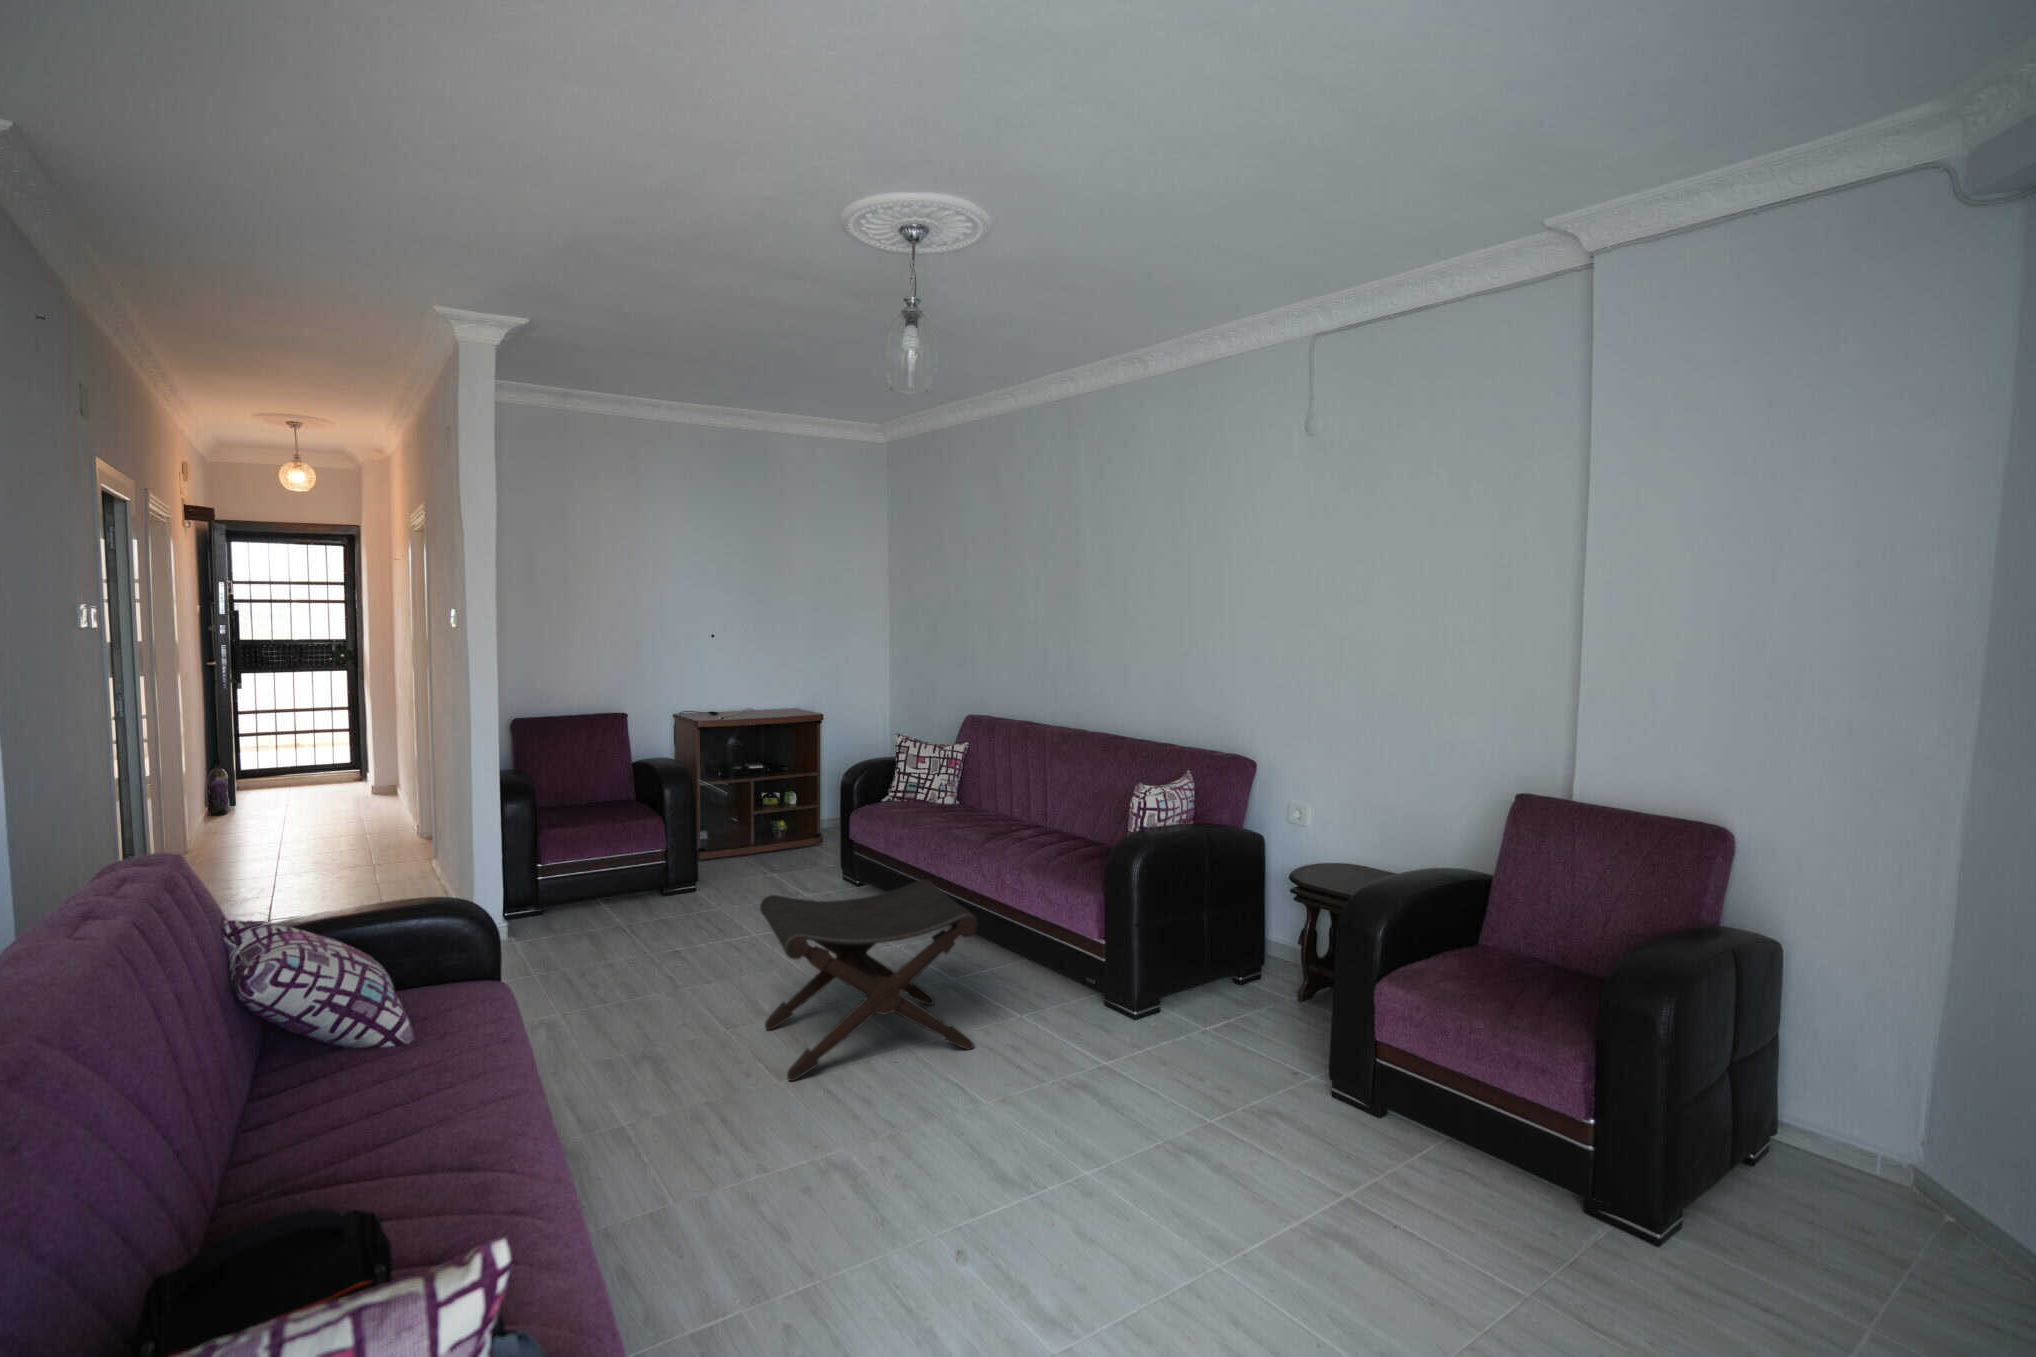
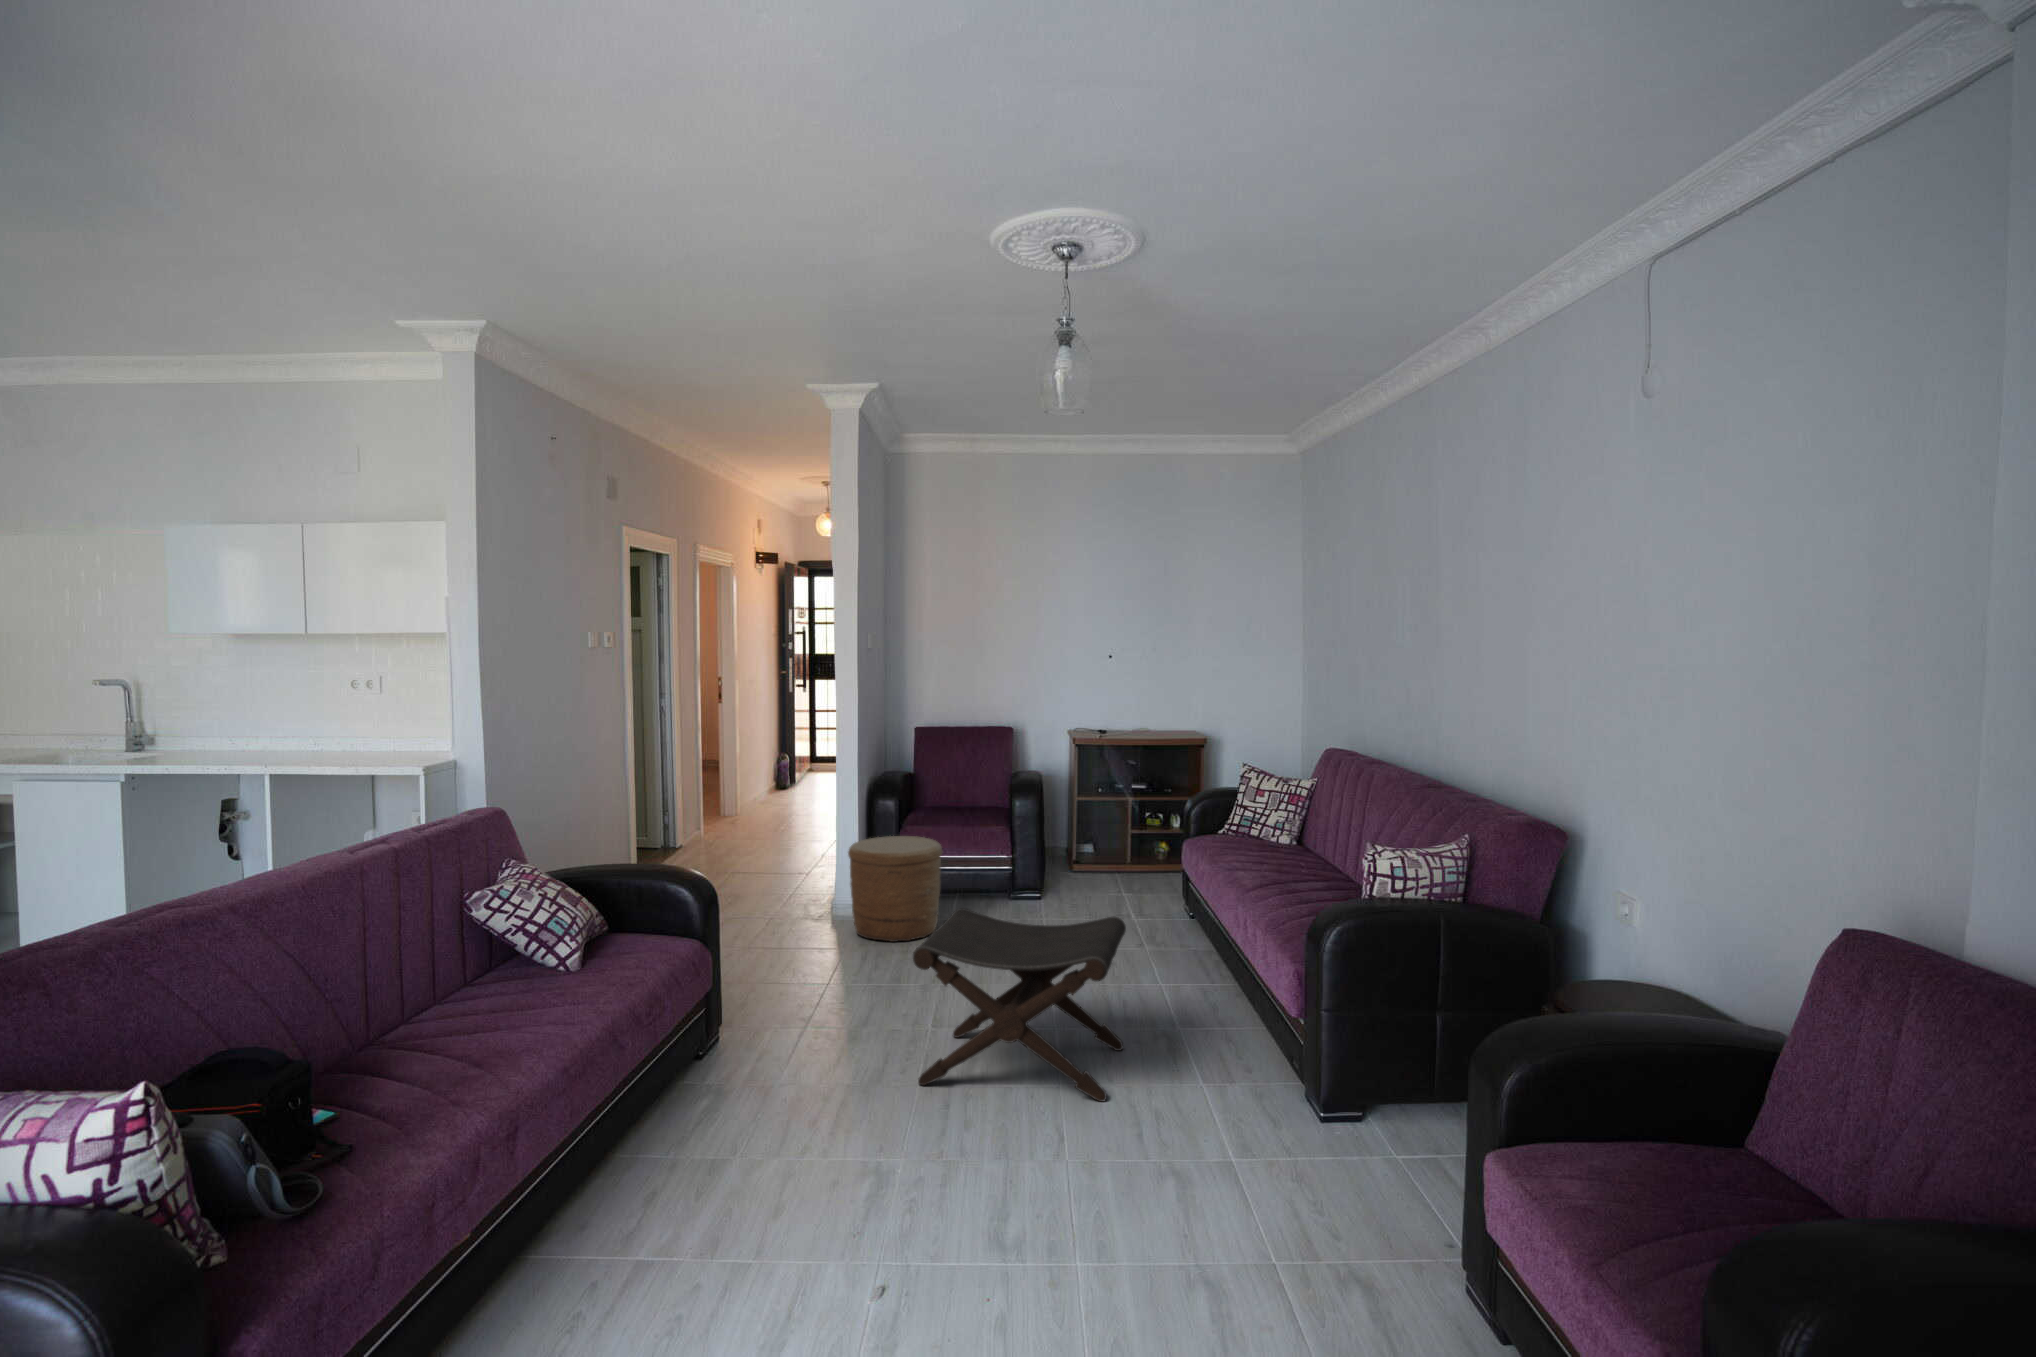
woven basket: none [510,838,623,958] -> present [848,836,942,942]

